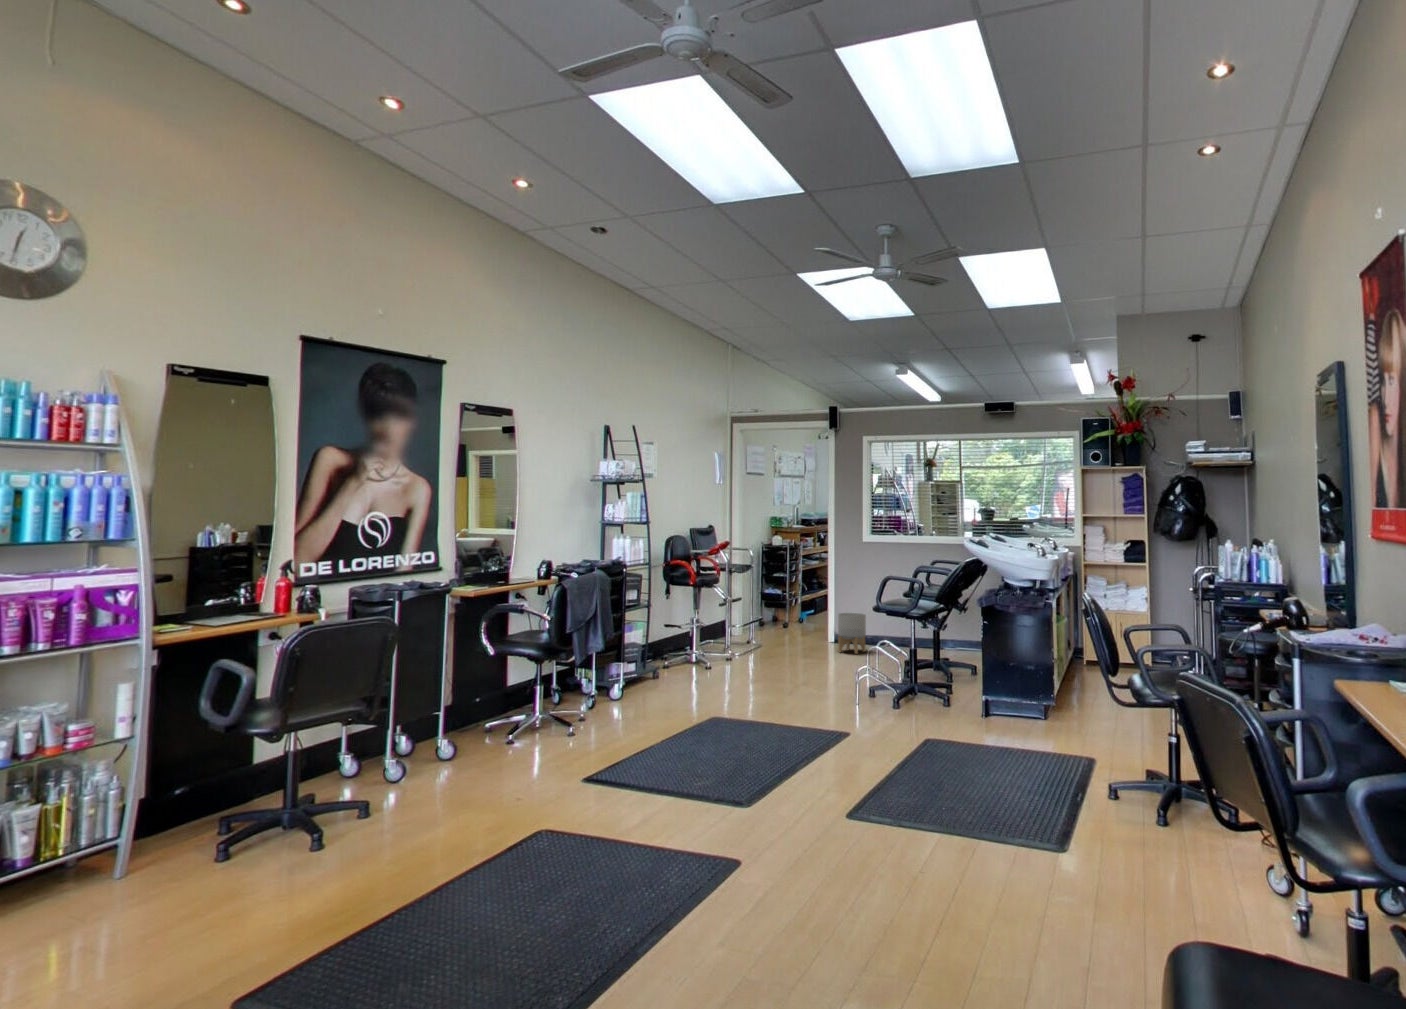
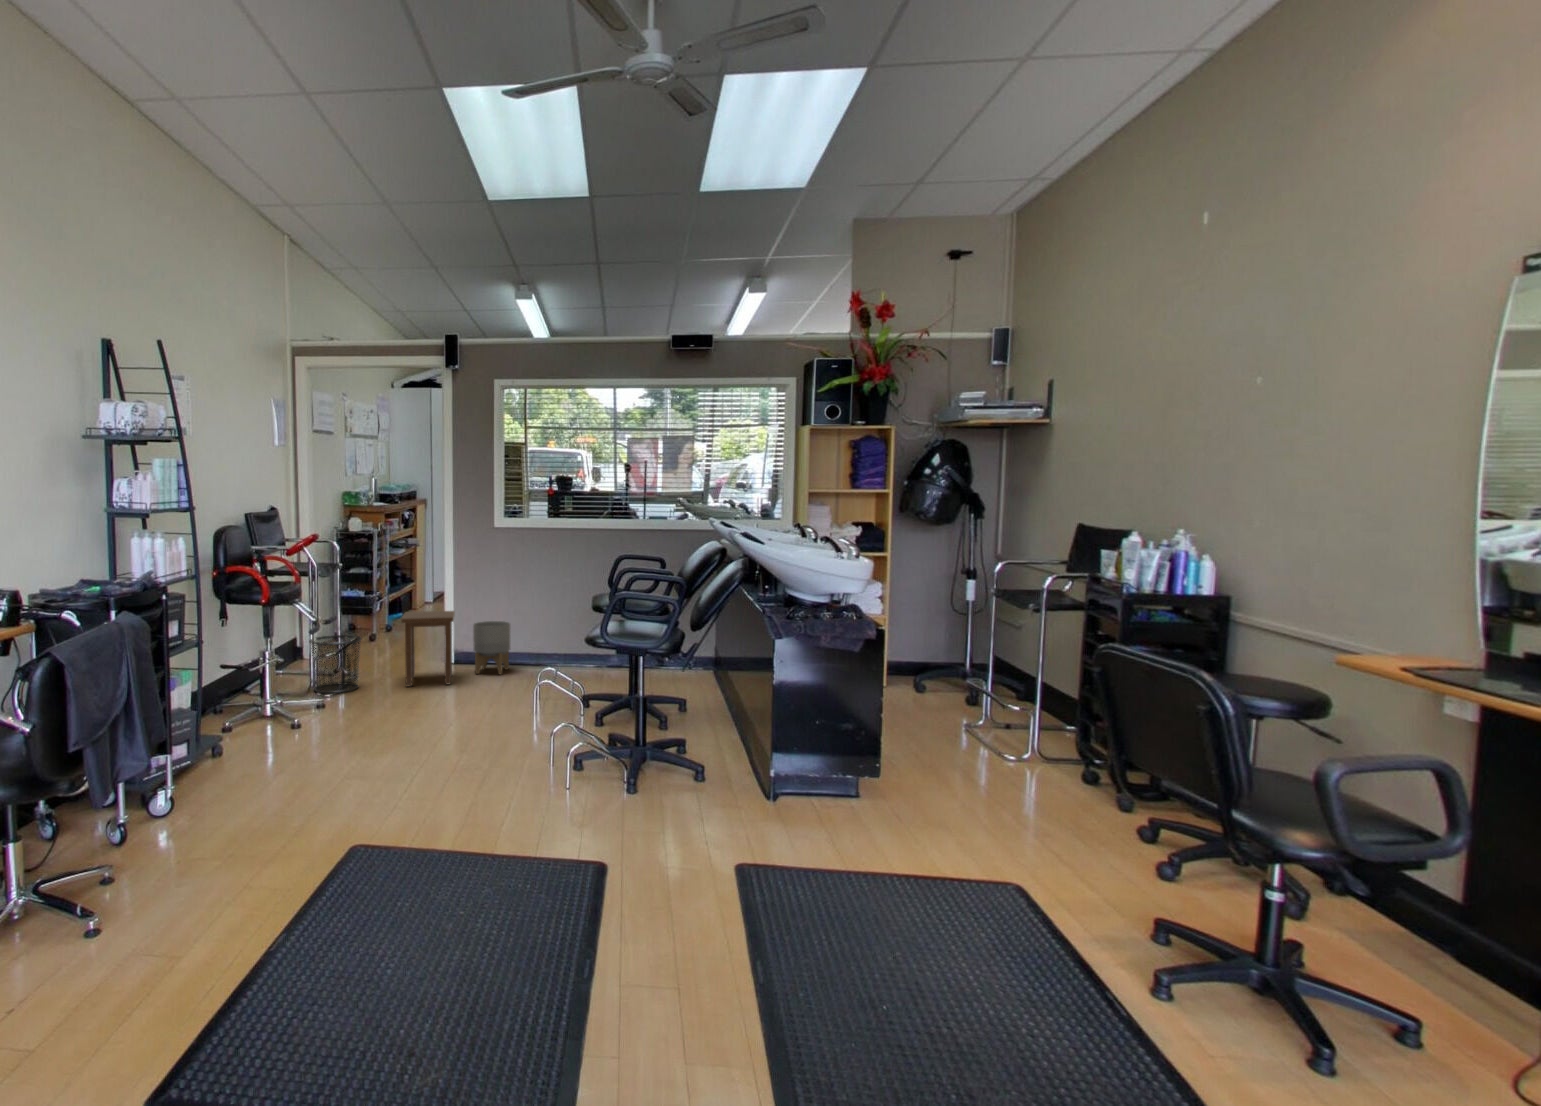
stool: none [783,601,824,656] -> present [401,611,455,687]
waste bin: none [725,615,759,654] -> present [309,635,361,693]

